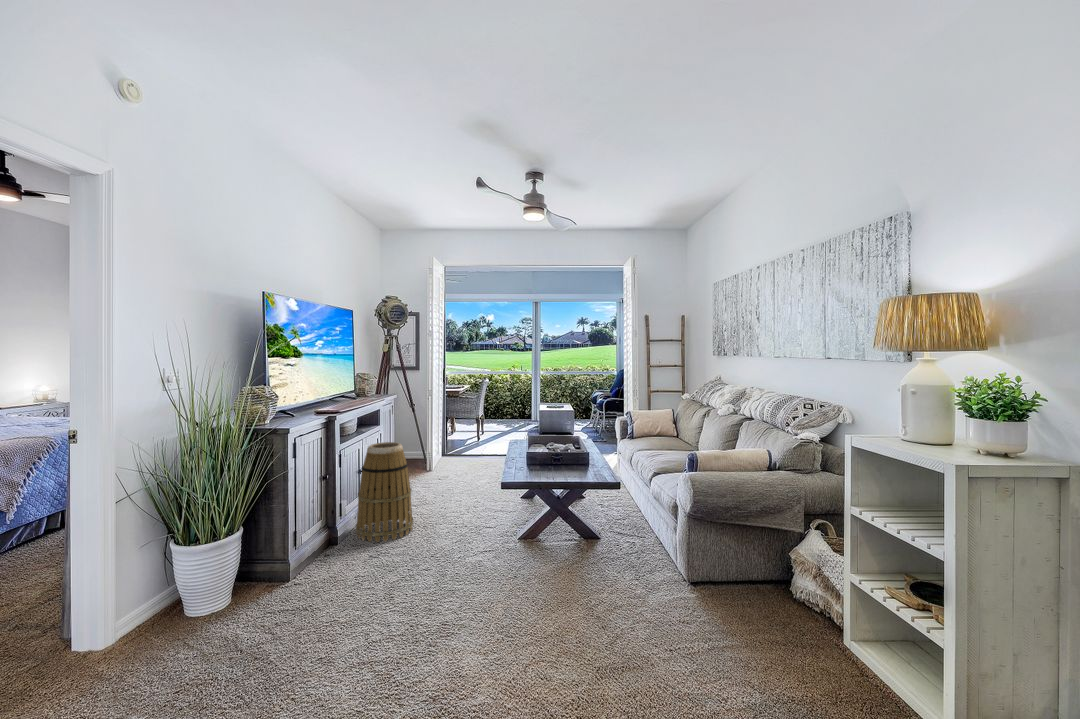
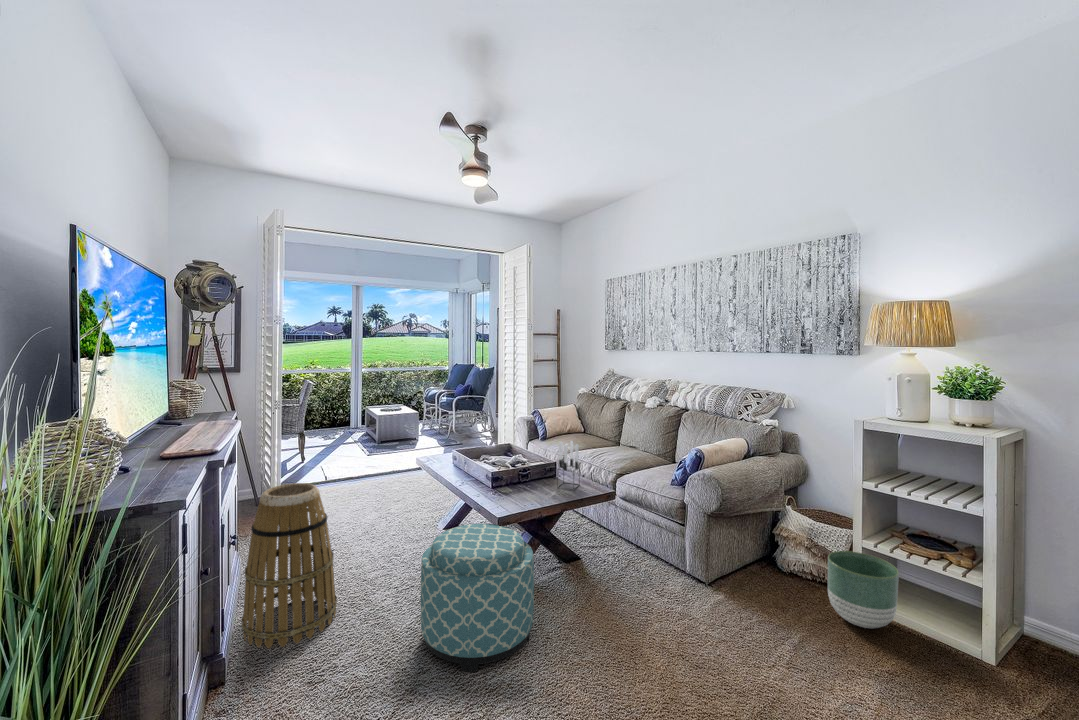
candle holder: none [574,433,595,475] -> present [557,441,580,489]
ottoman: none [431,486,514,585] -> present [421,524,534,672]
planter: none [790,577,868,668] -> present [828,551,899,628]

